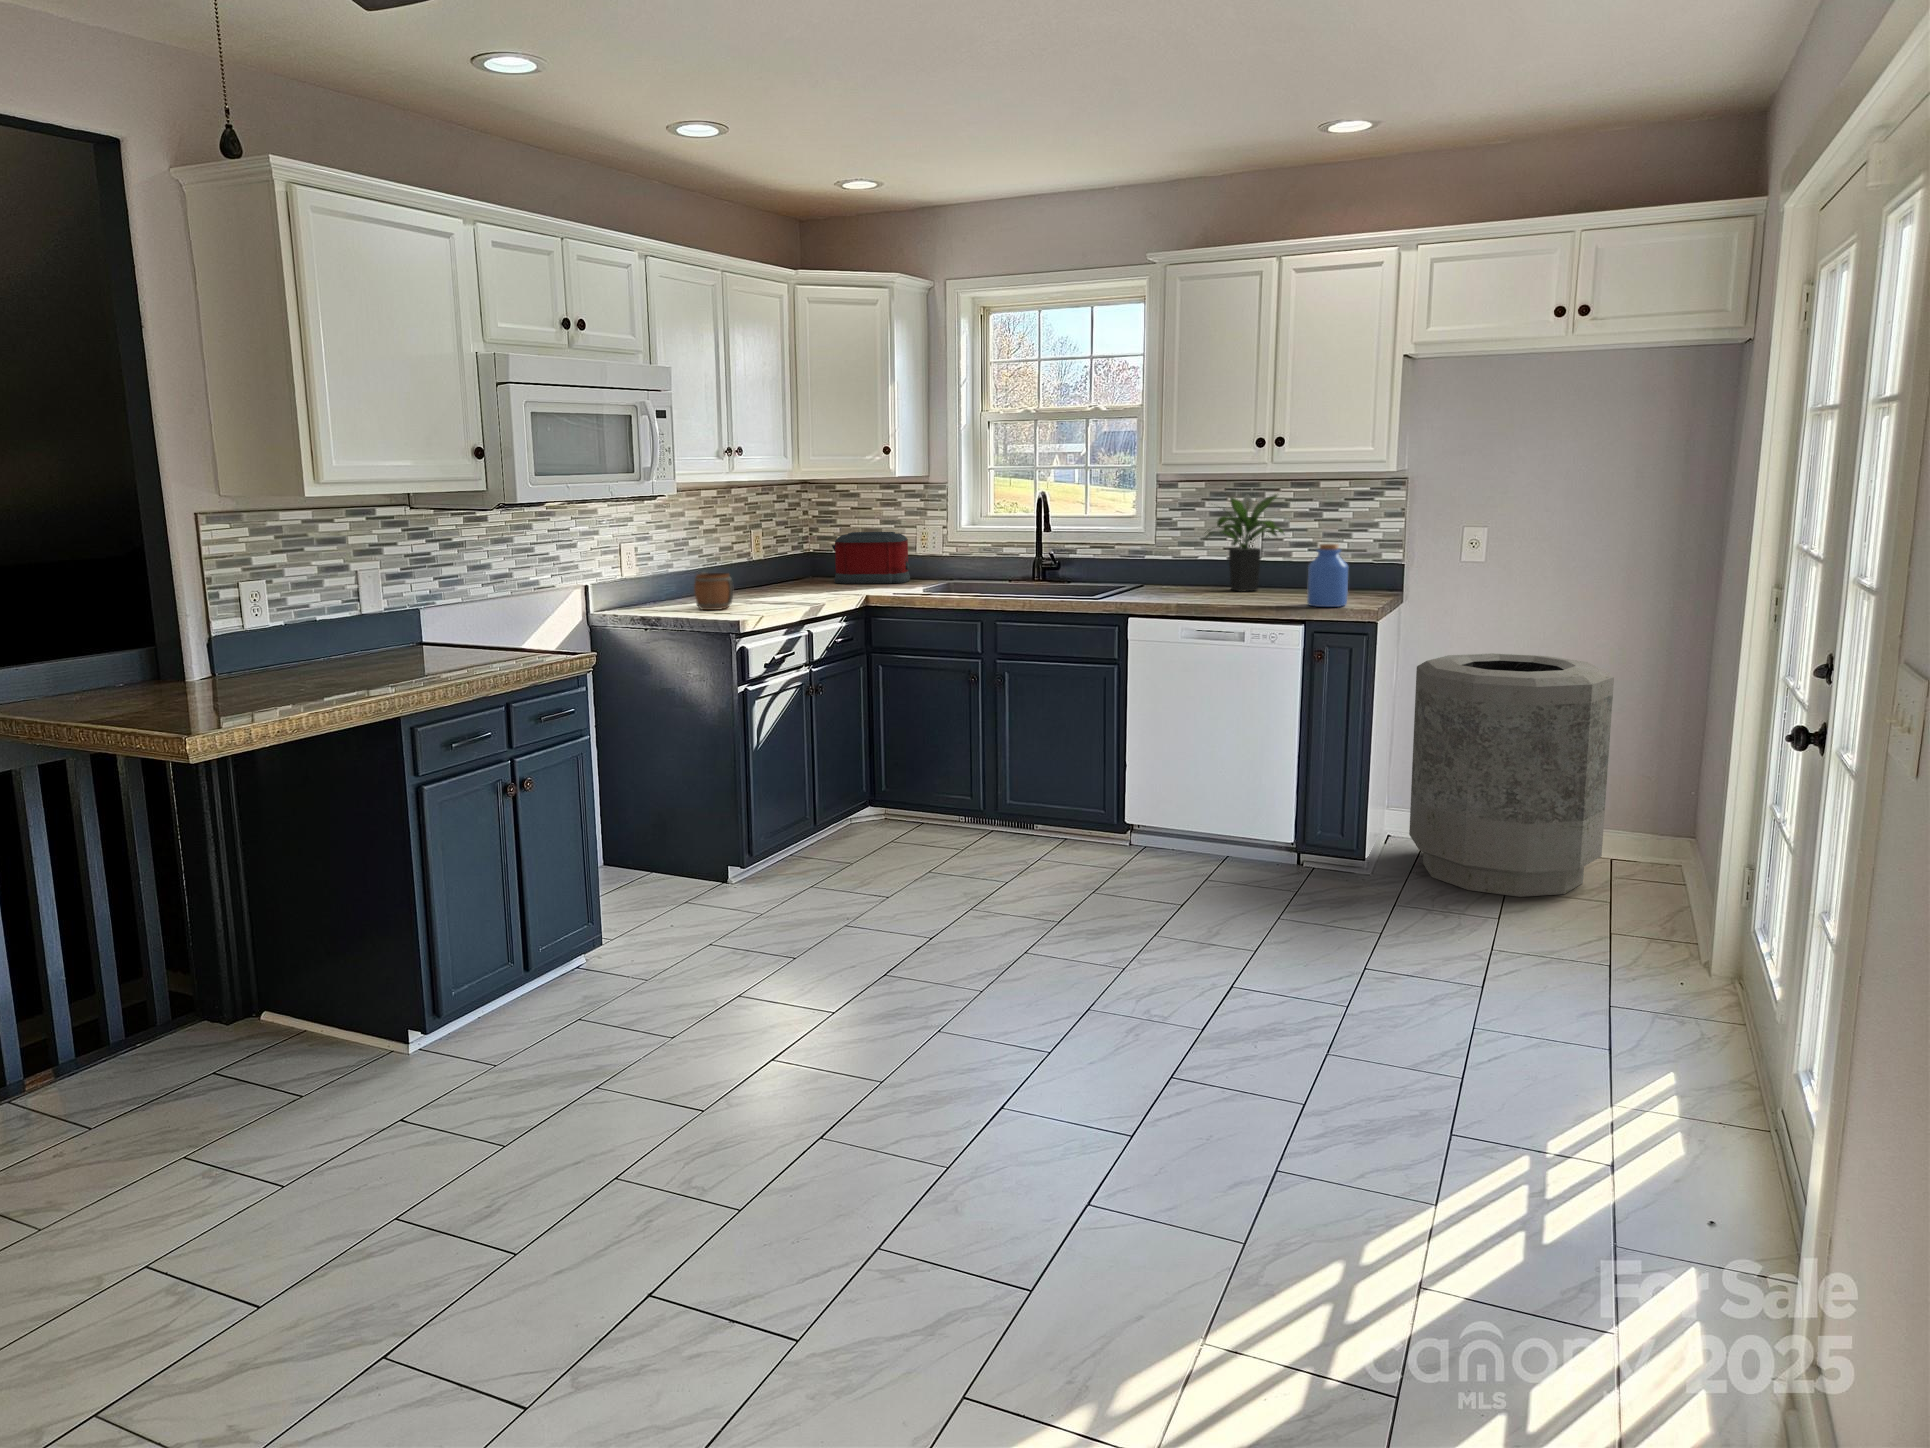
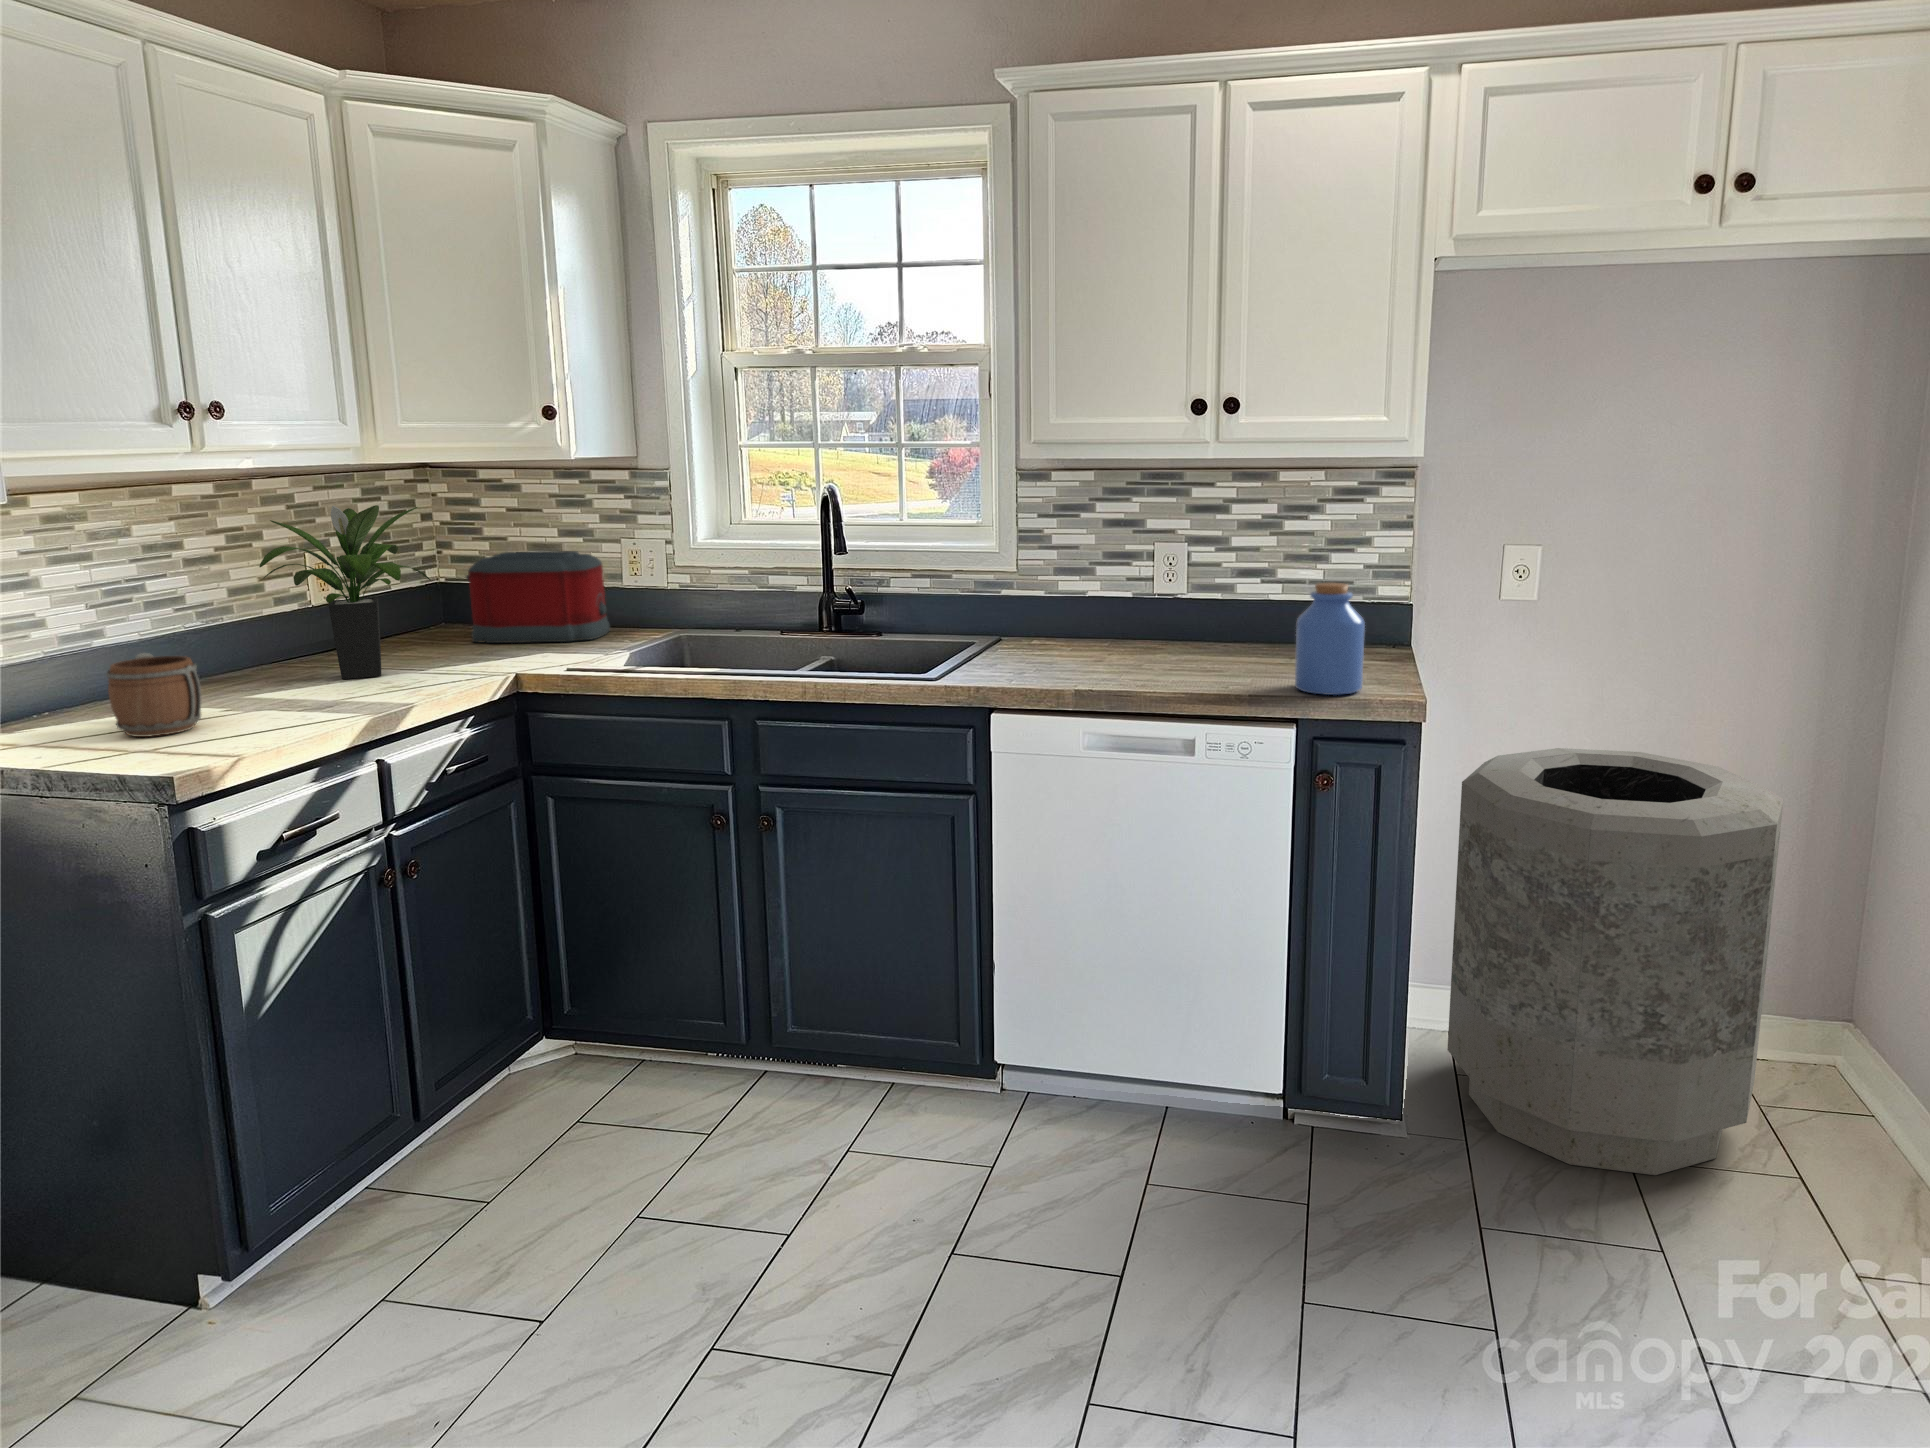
potted plant: present [1205,495,1284,591] -> present [259,505,430,679]

